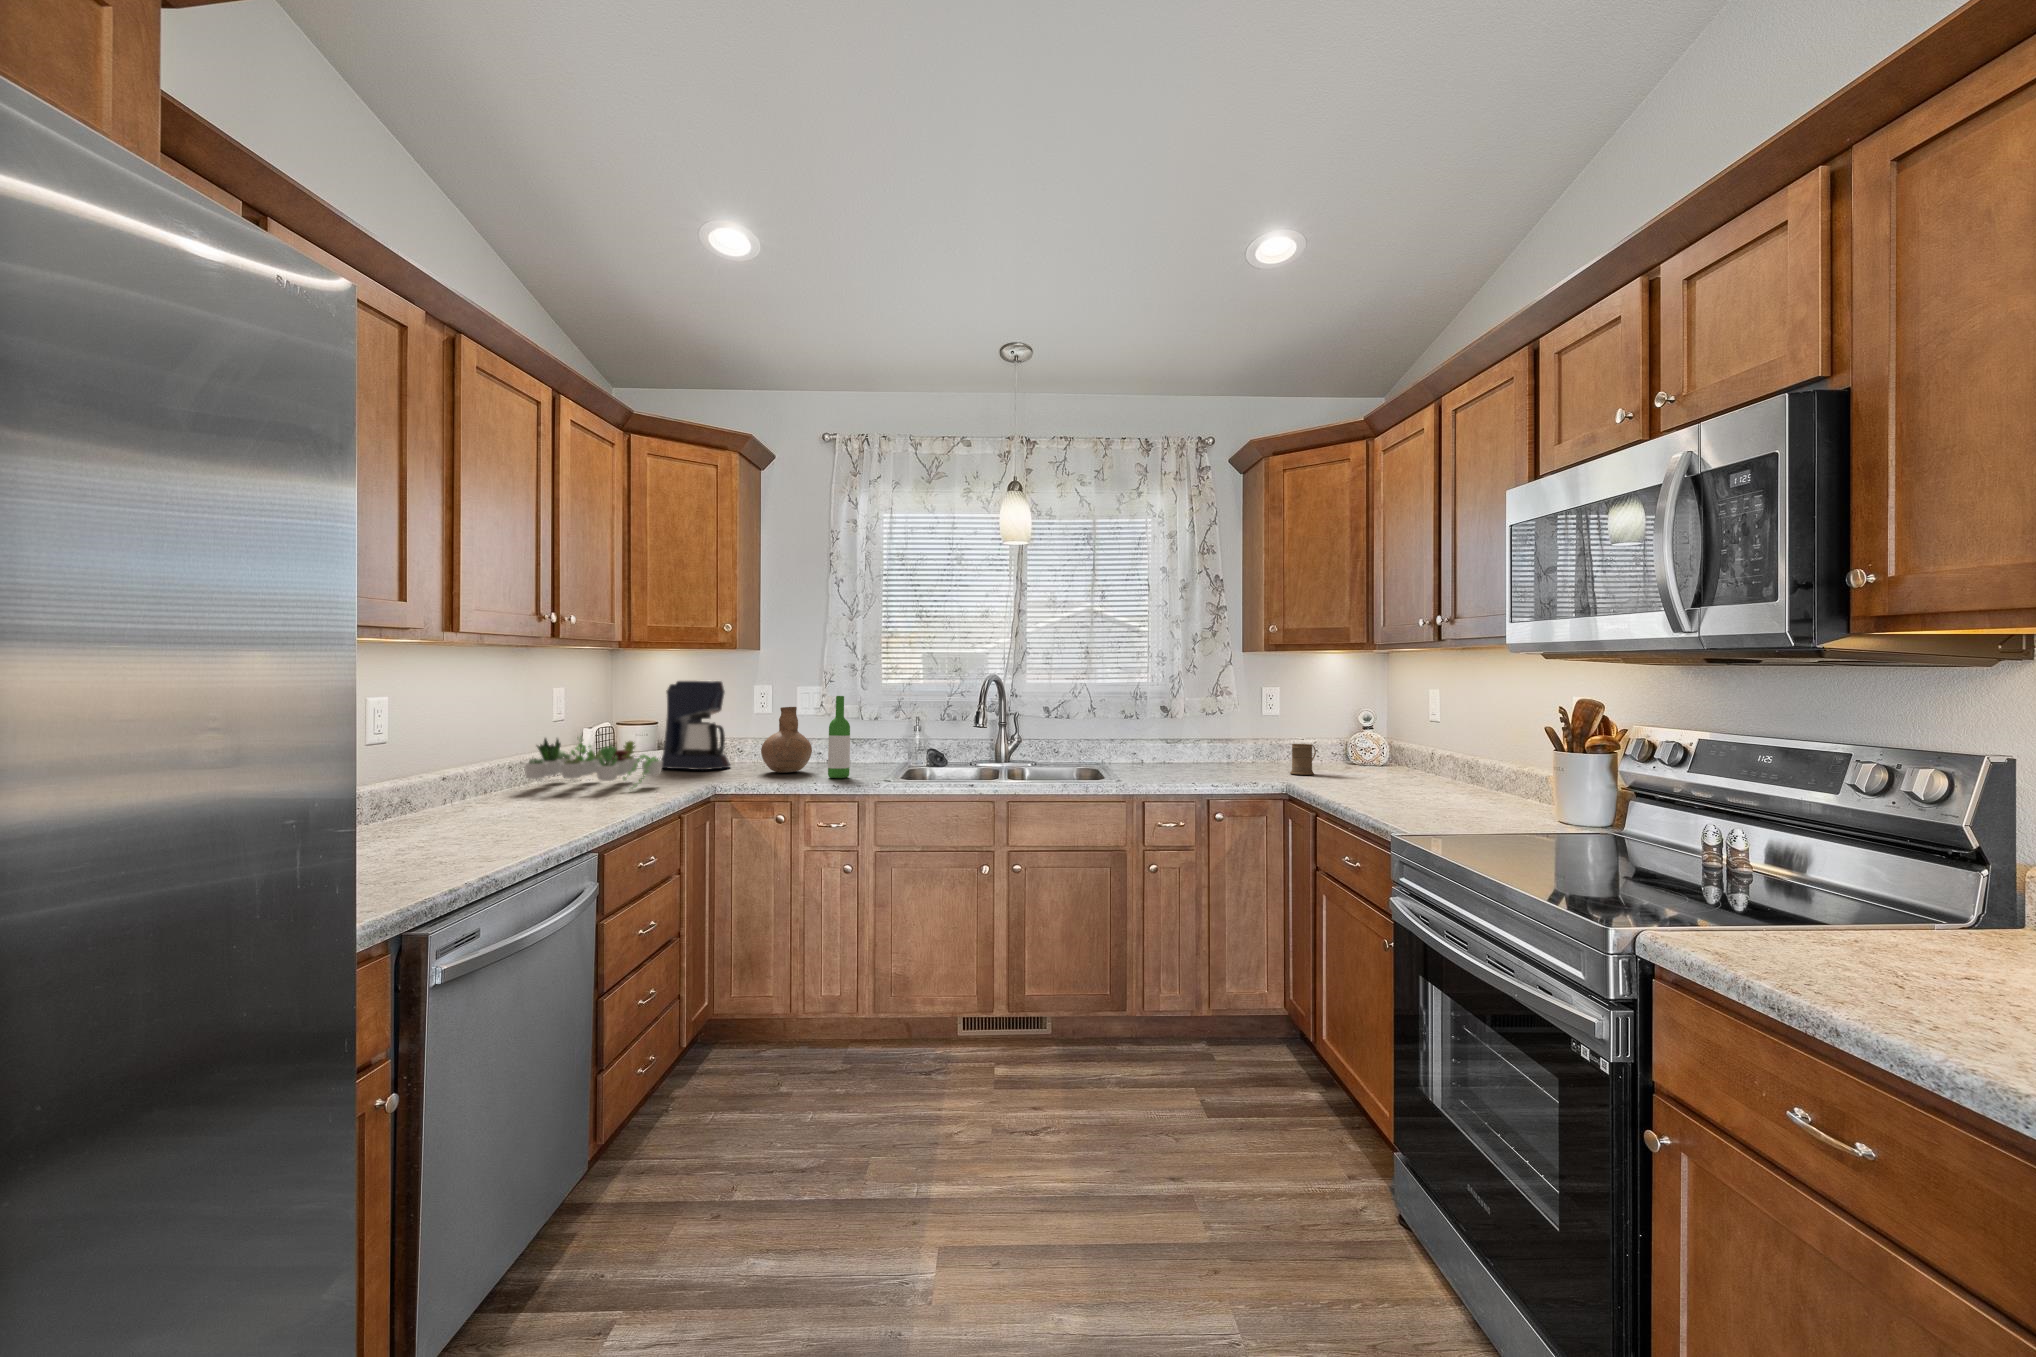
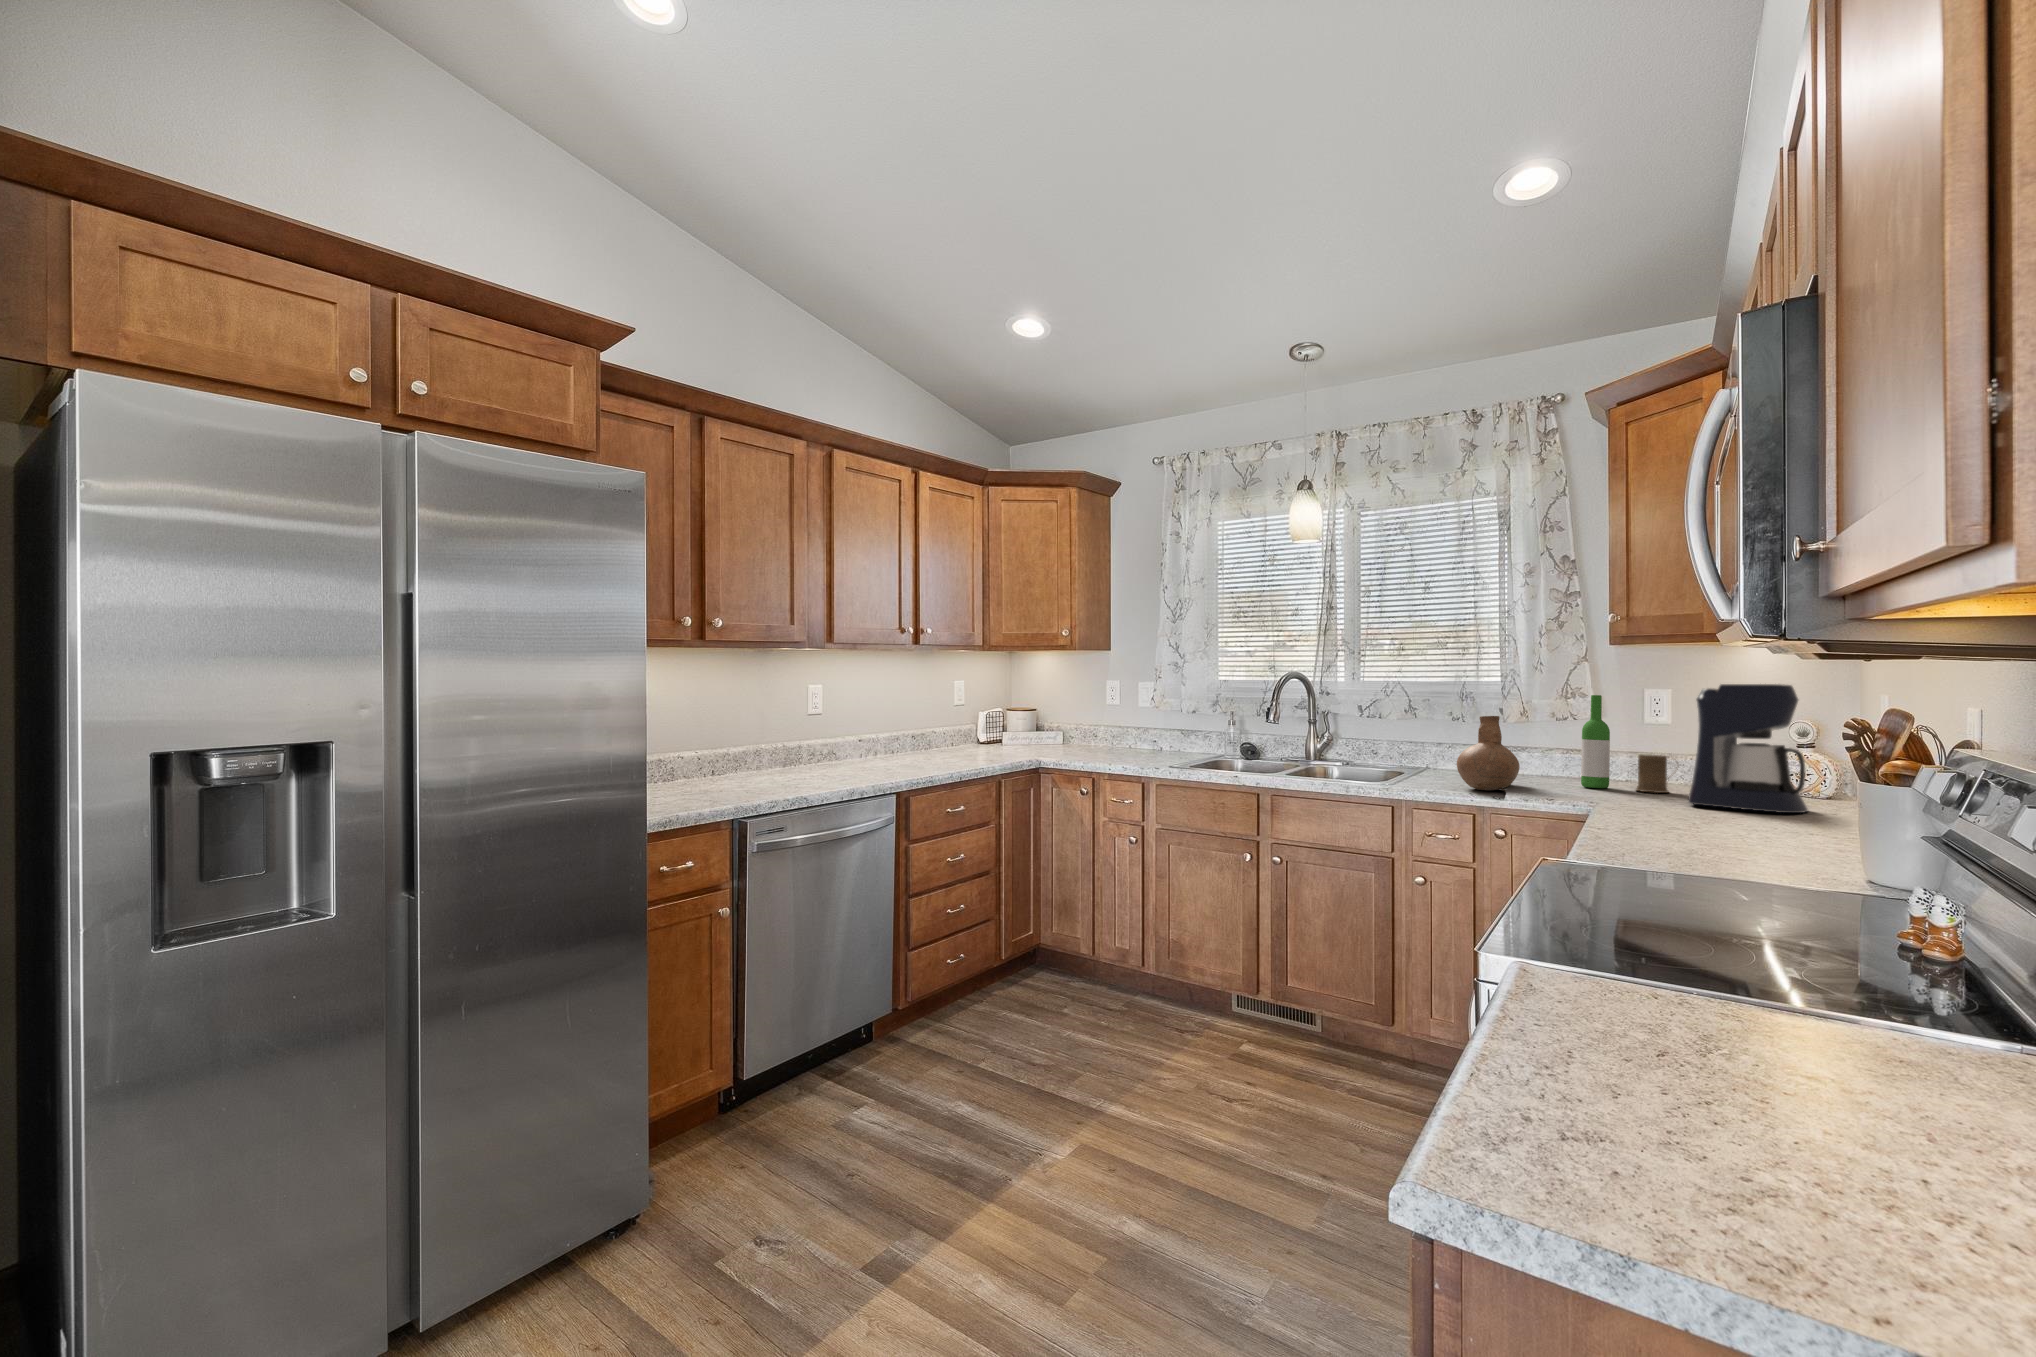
coffee maker: present [661,681,731,770] -> present [1688,684,1808,813]
wine bottle: present [828,696,850,778] -> present [1581,695,1610,788]
vase: present [761,707,812,773] -> present [1457,716,1520,790]
succulent plant: present [525,736,662,789] -> none [900,715,1000,760]

